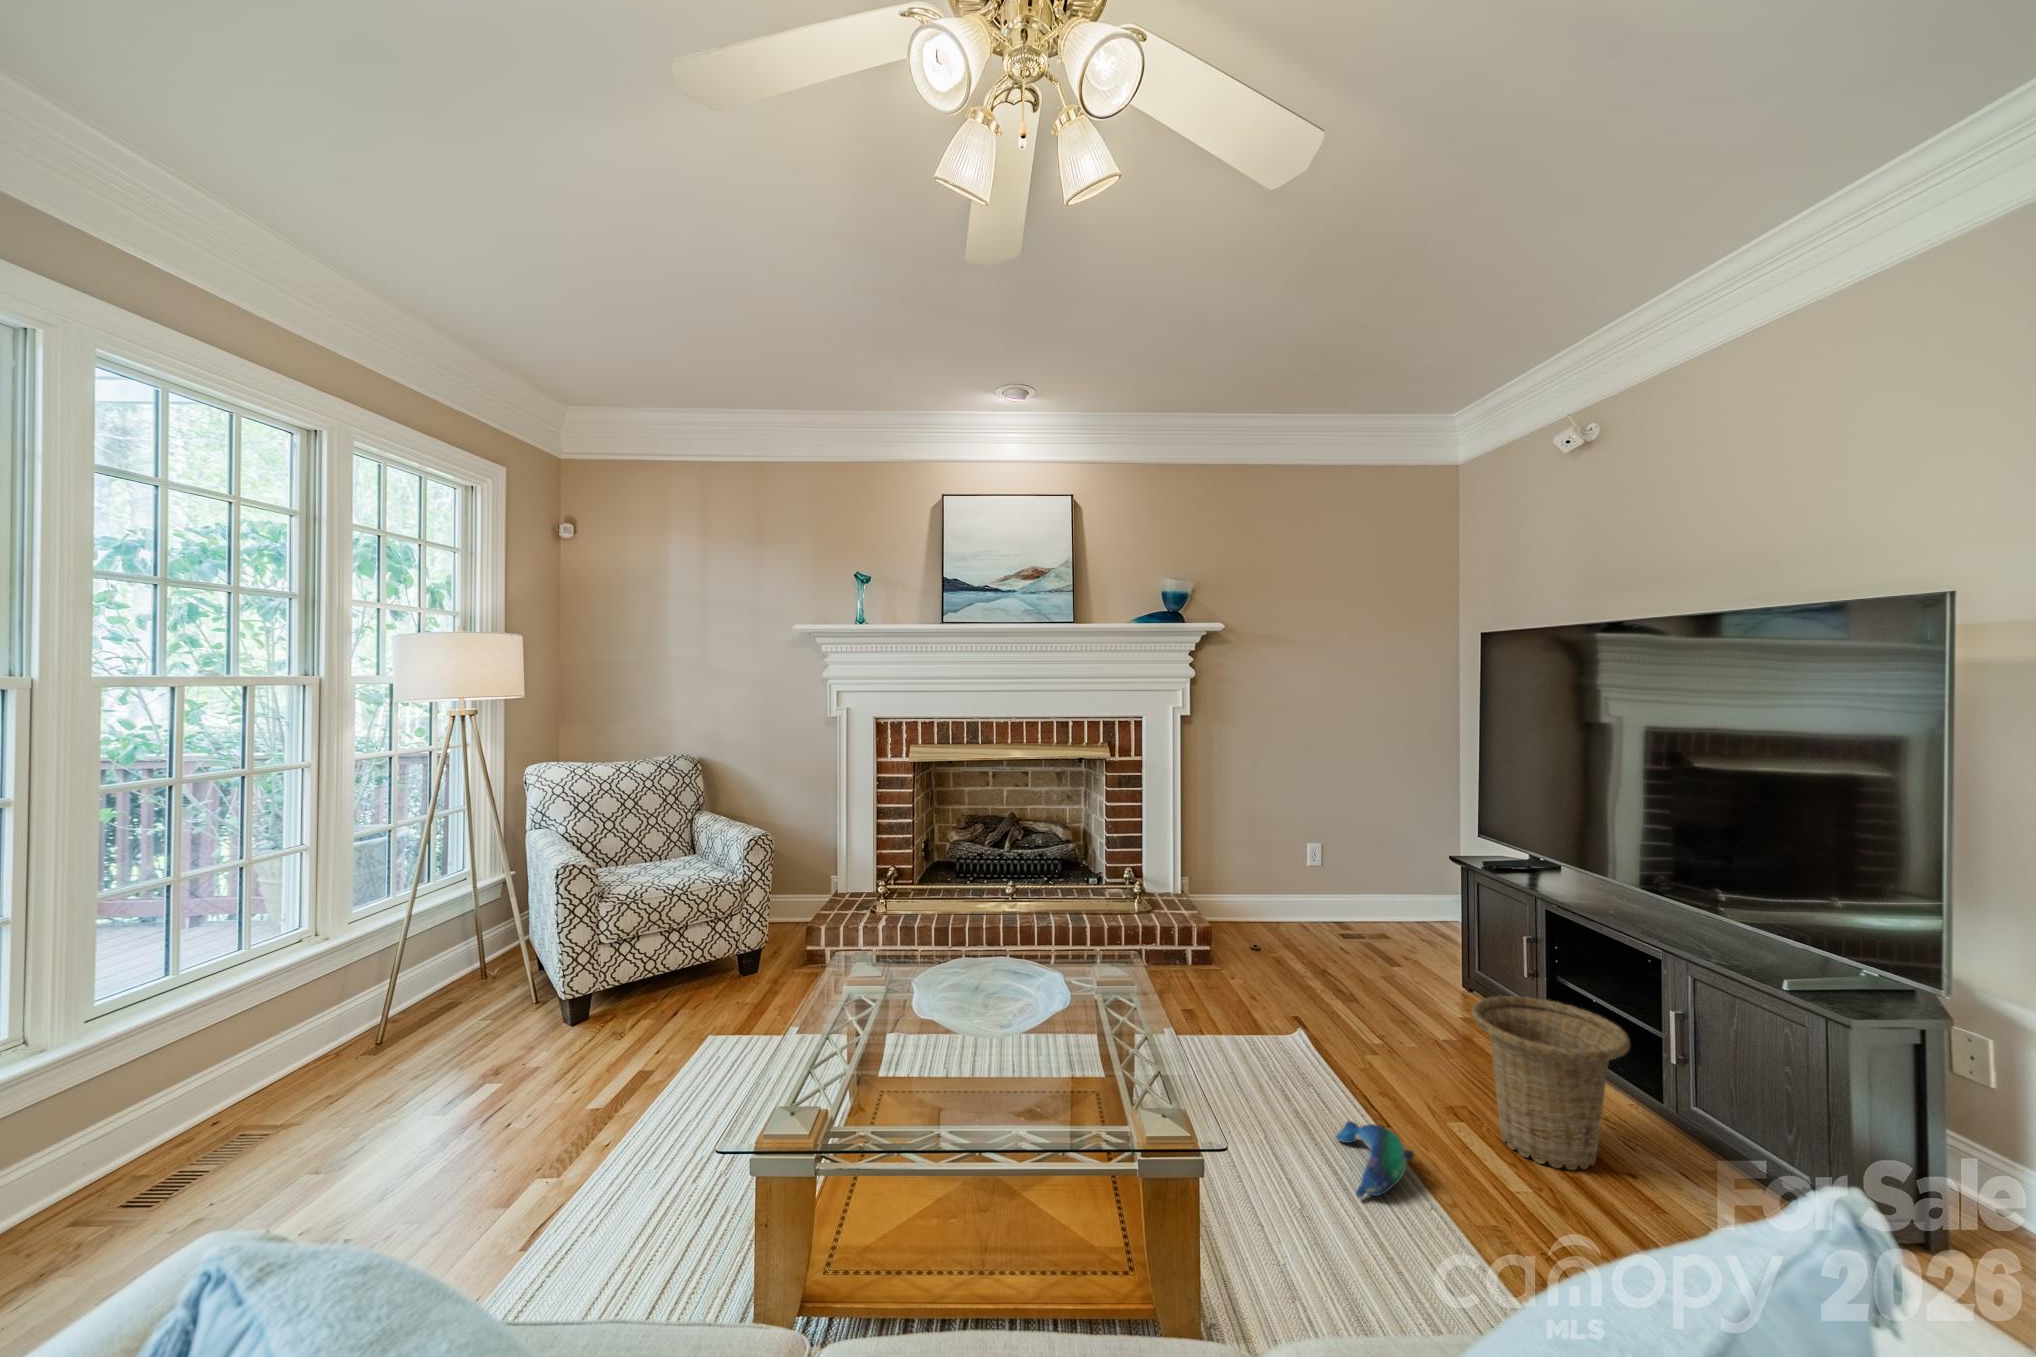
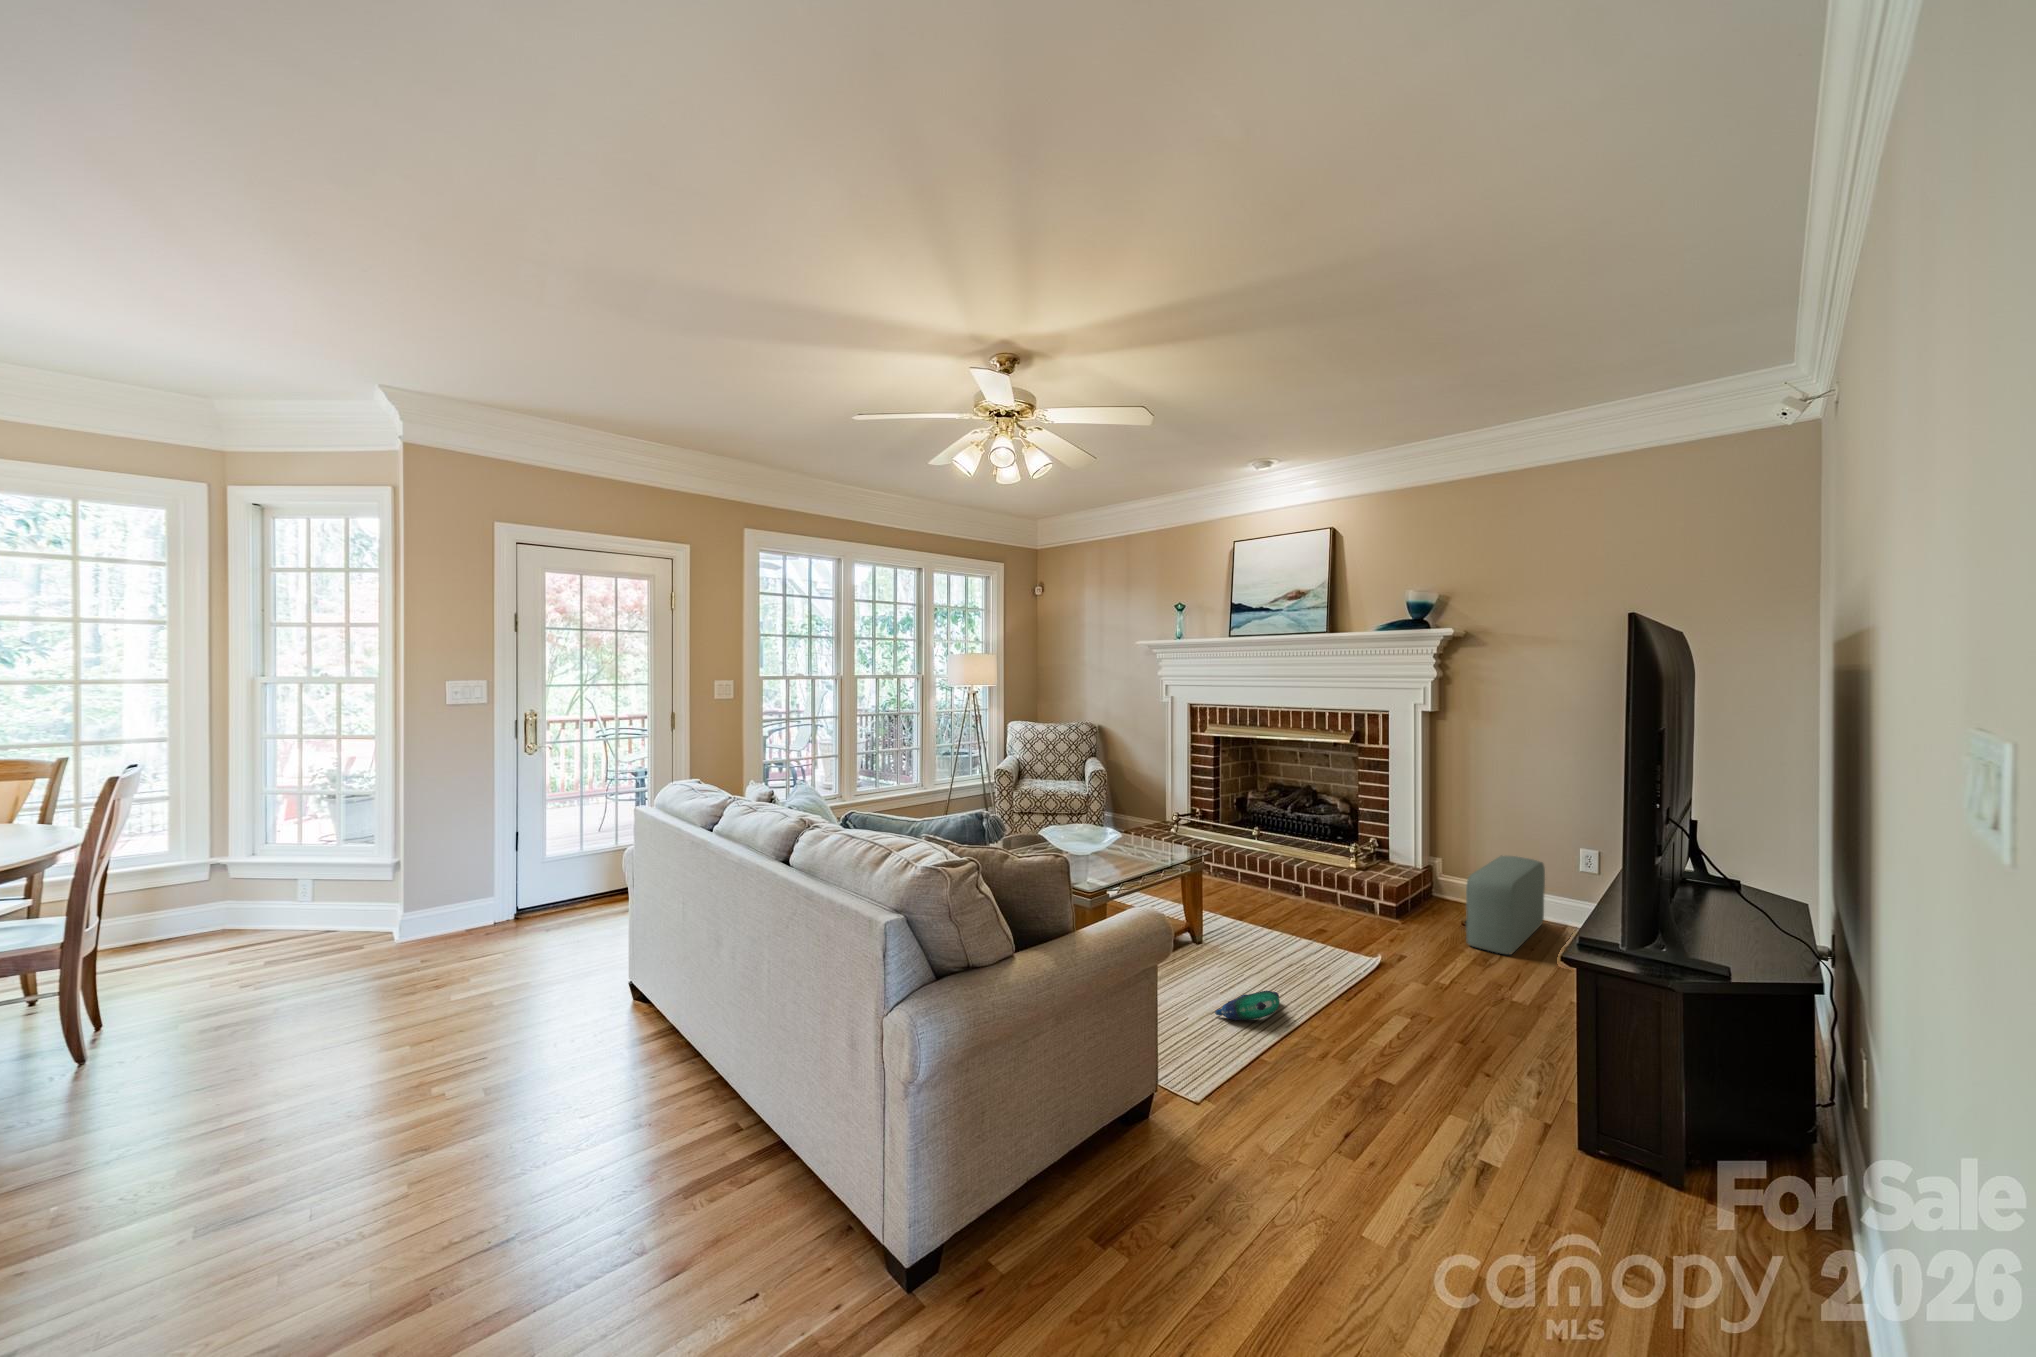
pouf: none [1255,862,1346,972] -> present [1466,856,1545,954]
basket: present [1472,996,1630,1170] -> none [1352,940,1472,1076]

